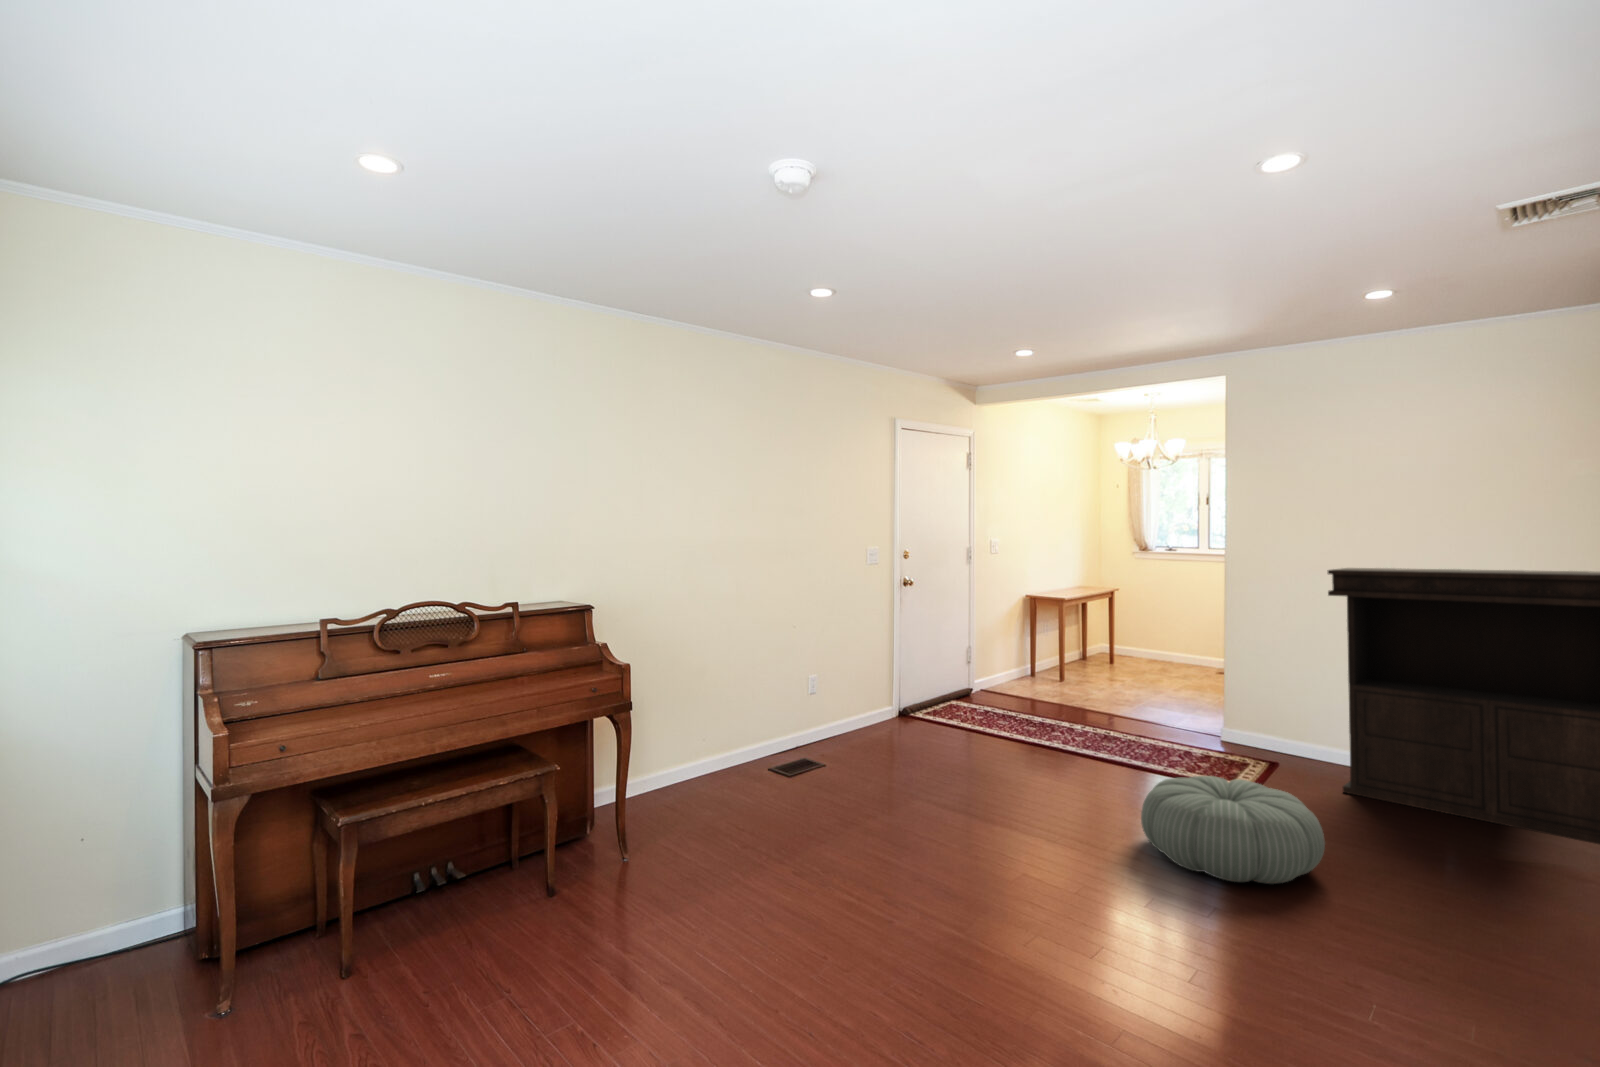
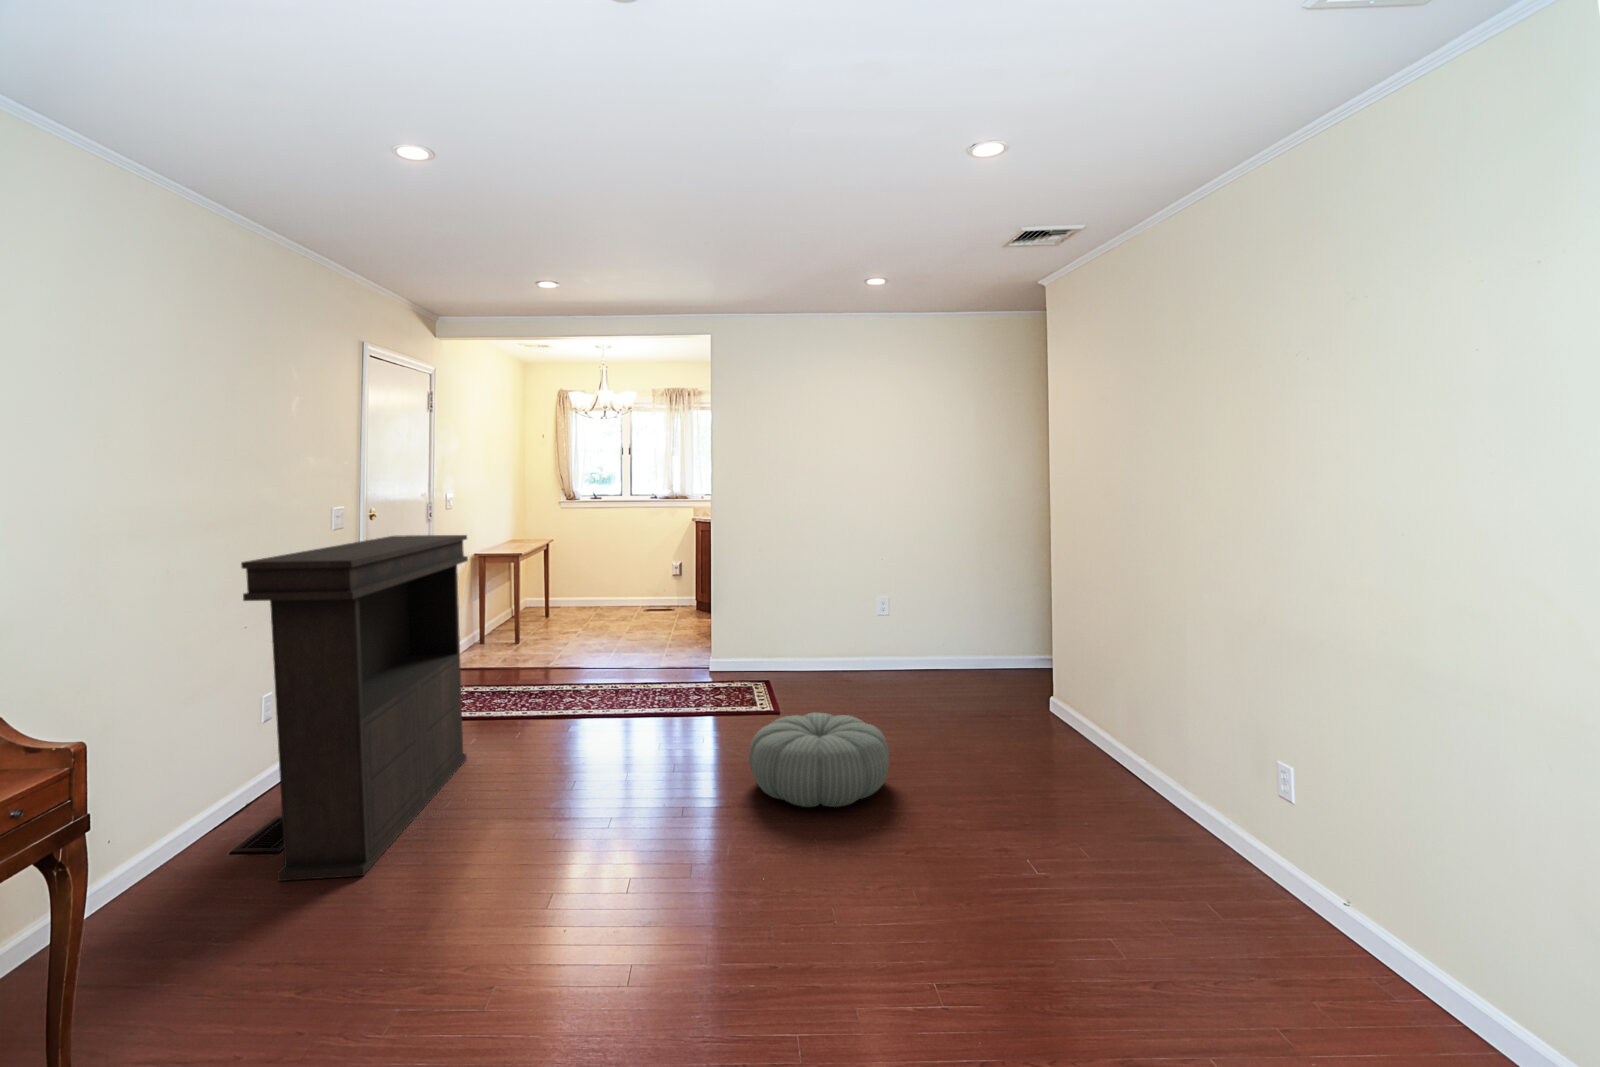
console table: present [1328,568,1600,844] -> present [241,535,468,881]

